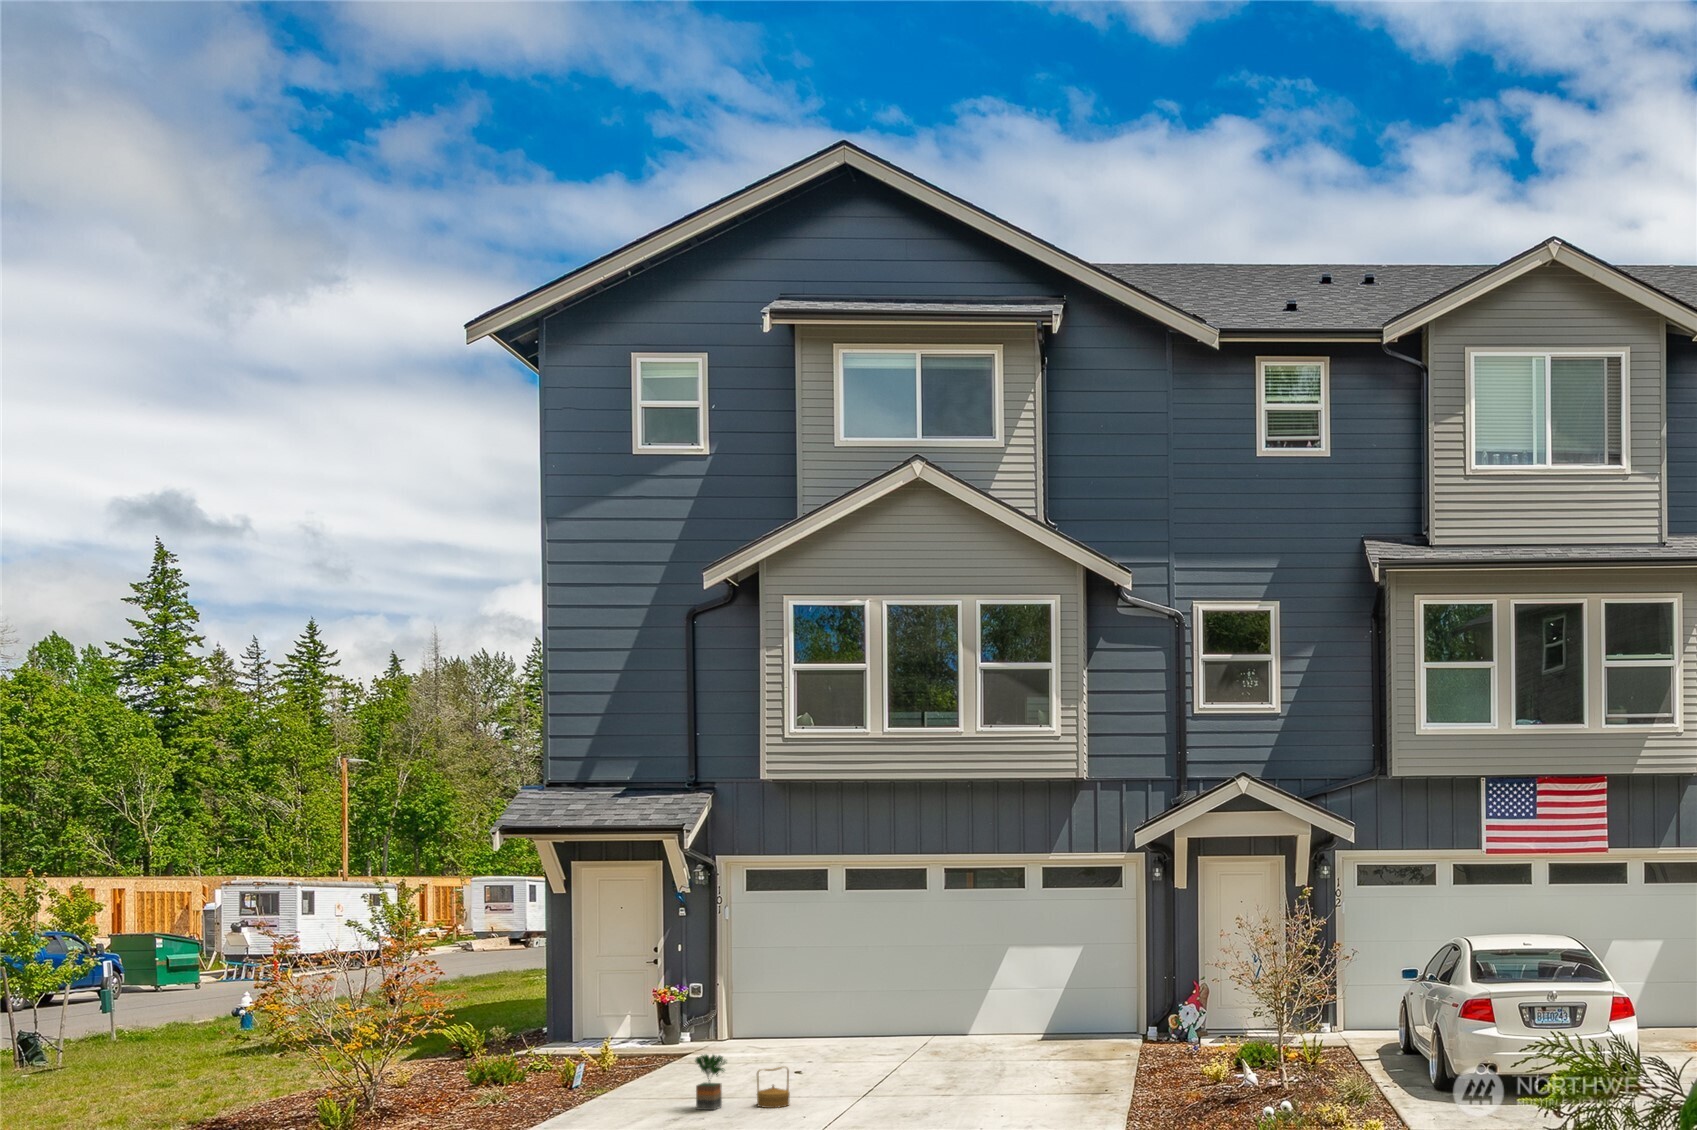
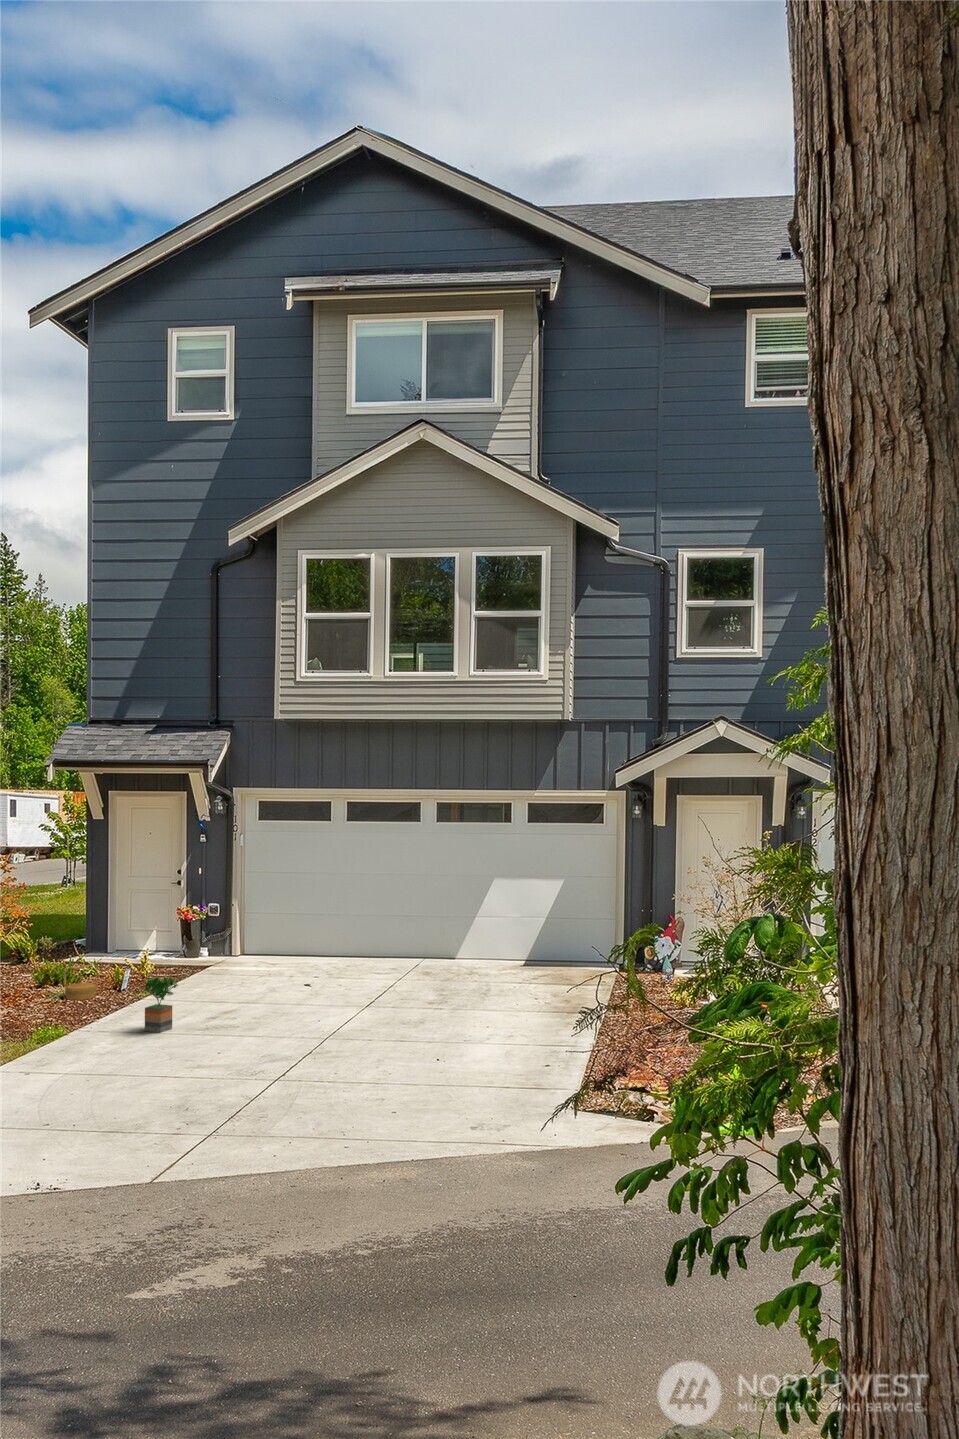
basket: present [757,1067,790,1108] -> present [64,964,97,1000]

